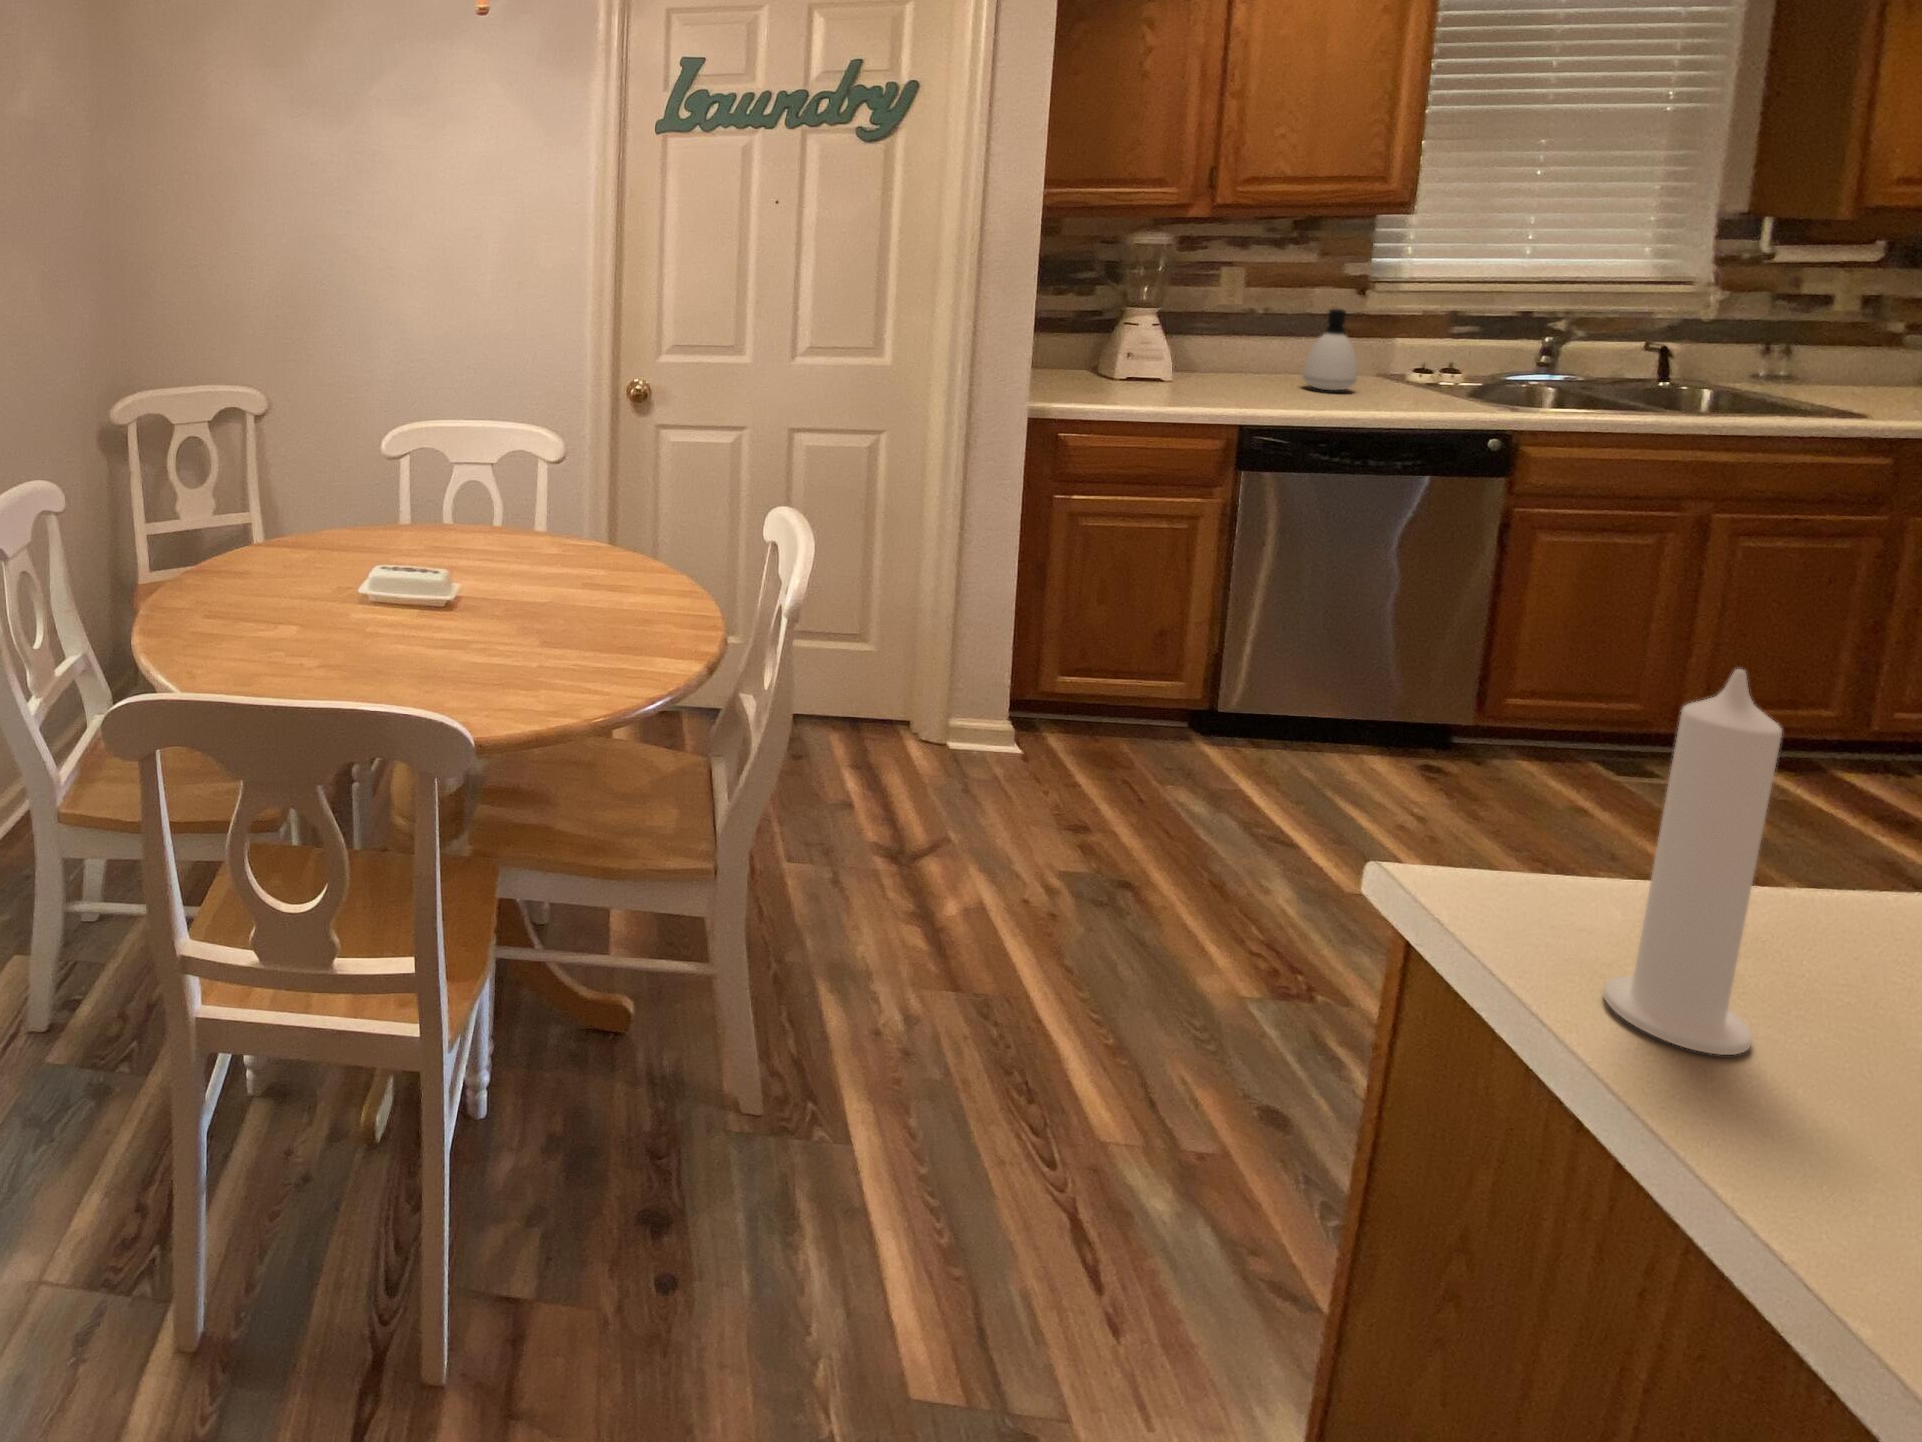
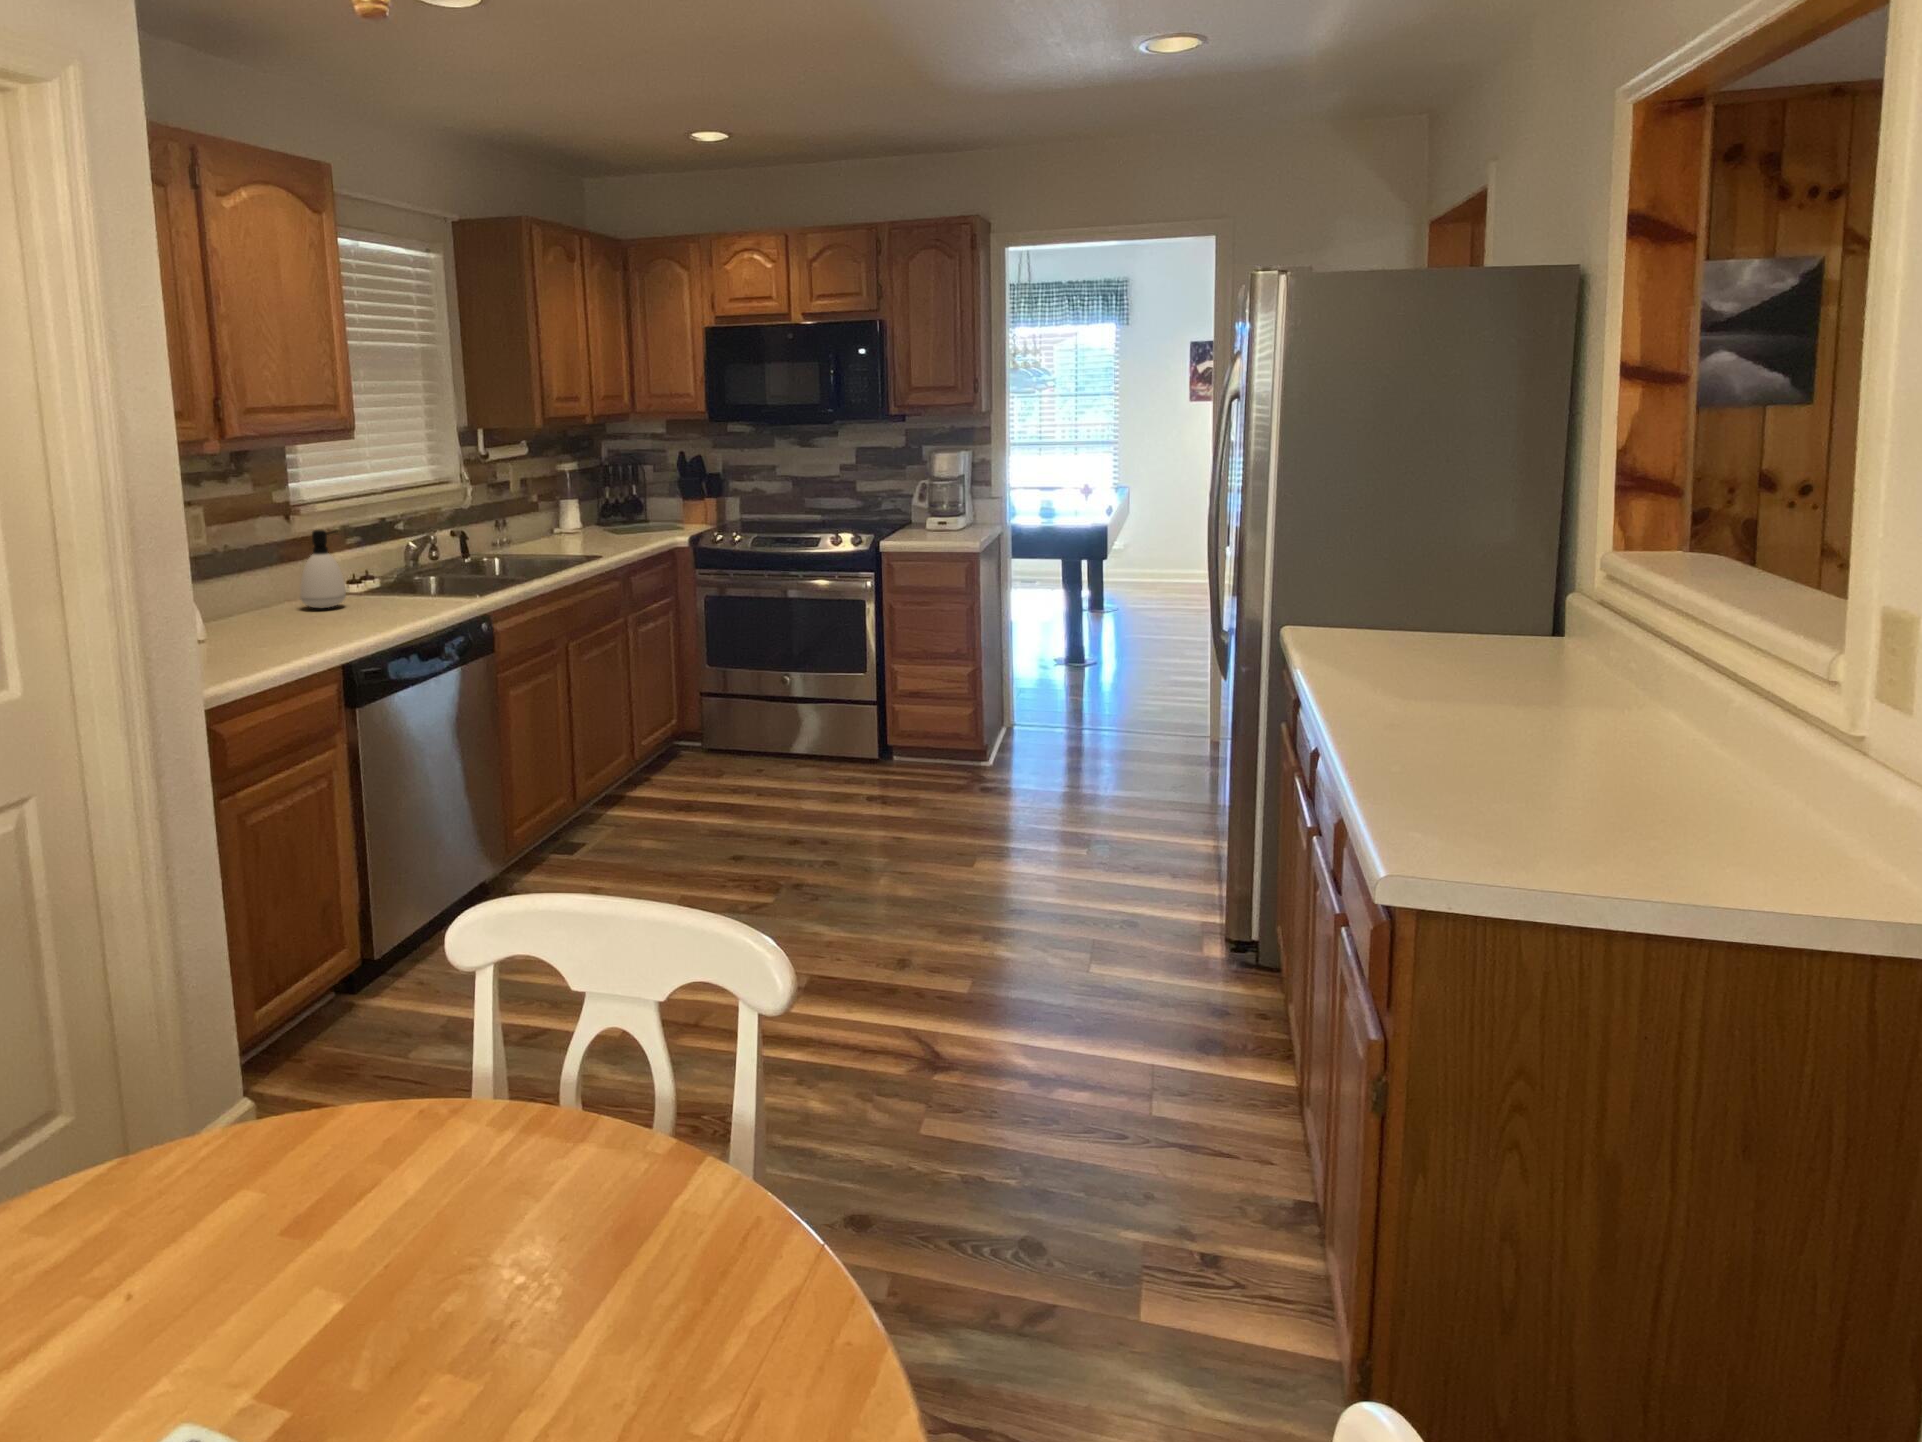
candle: present [1604,669,1782,1055] -> none [1485,636,1554,859]

